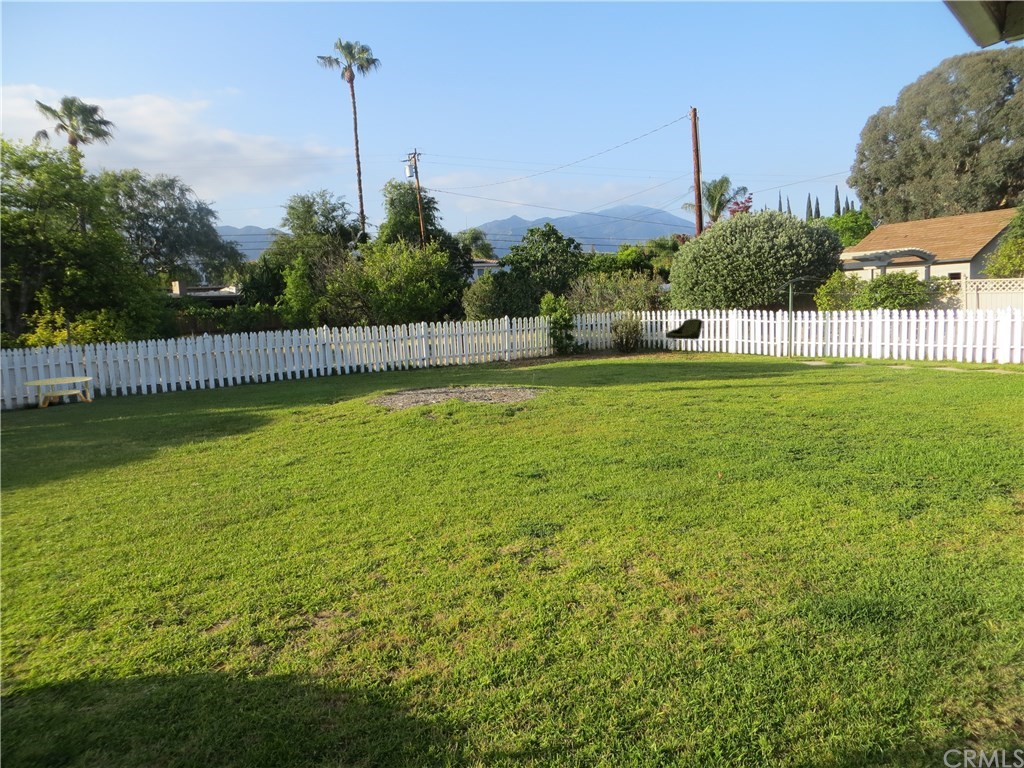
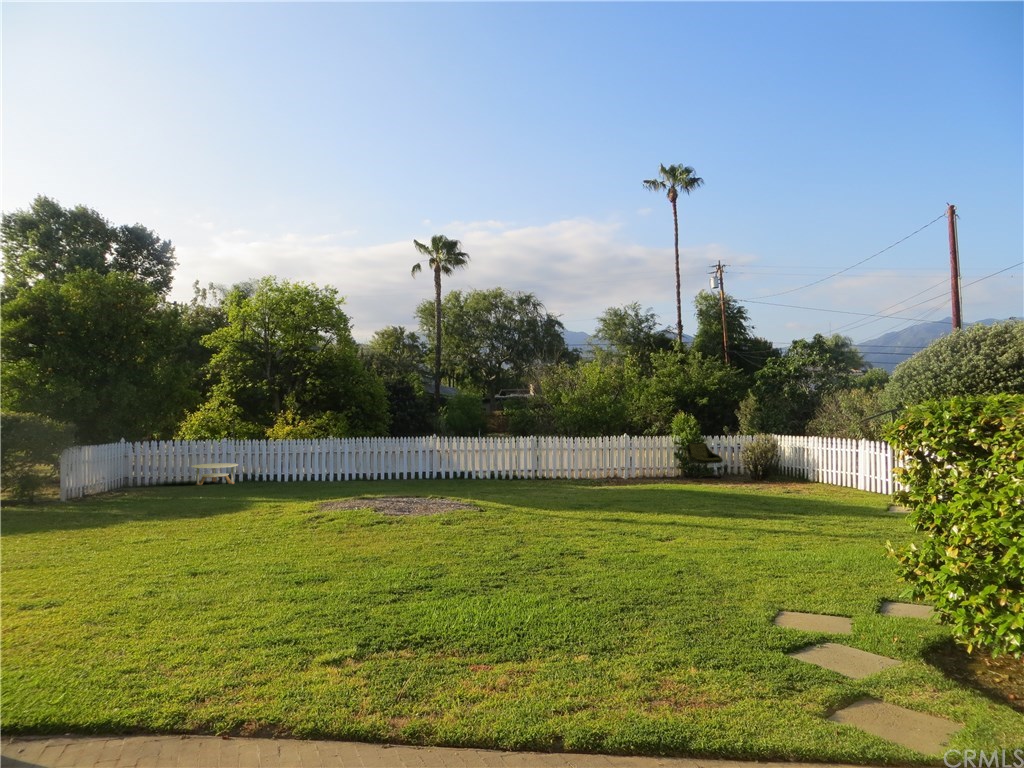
lounge chair: present [666,319,703,353] -> present [686,442,723,477]

